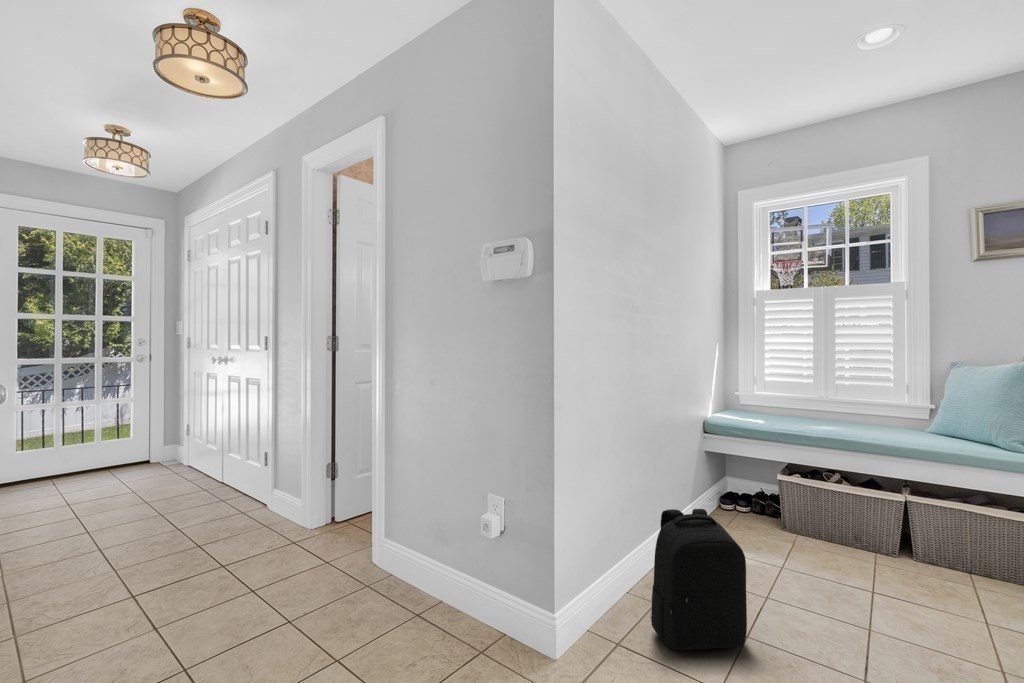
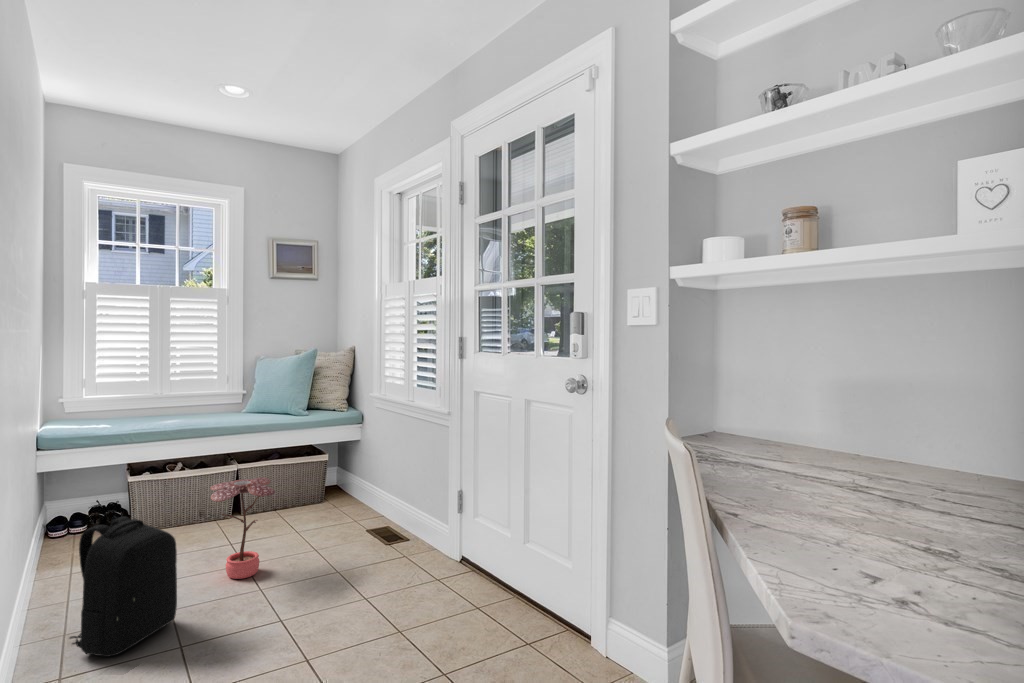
potted plant: none [812,507,911,645] -> present [210,477,275,579]

